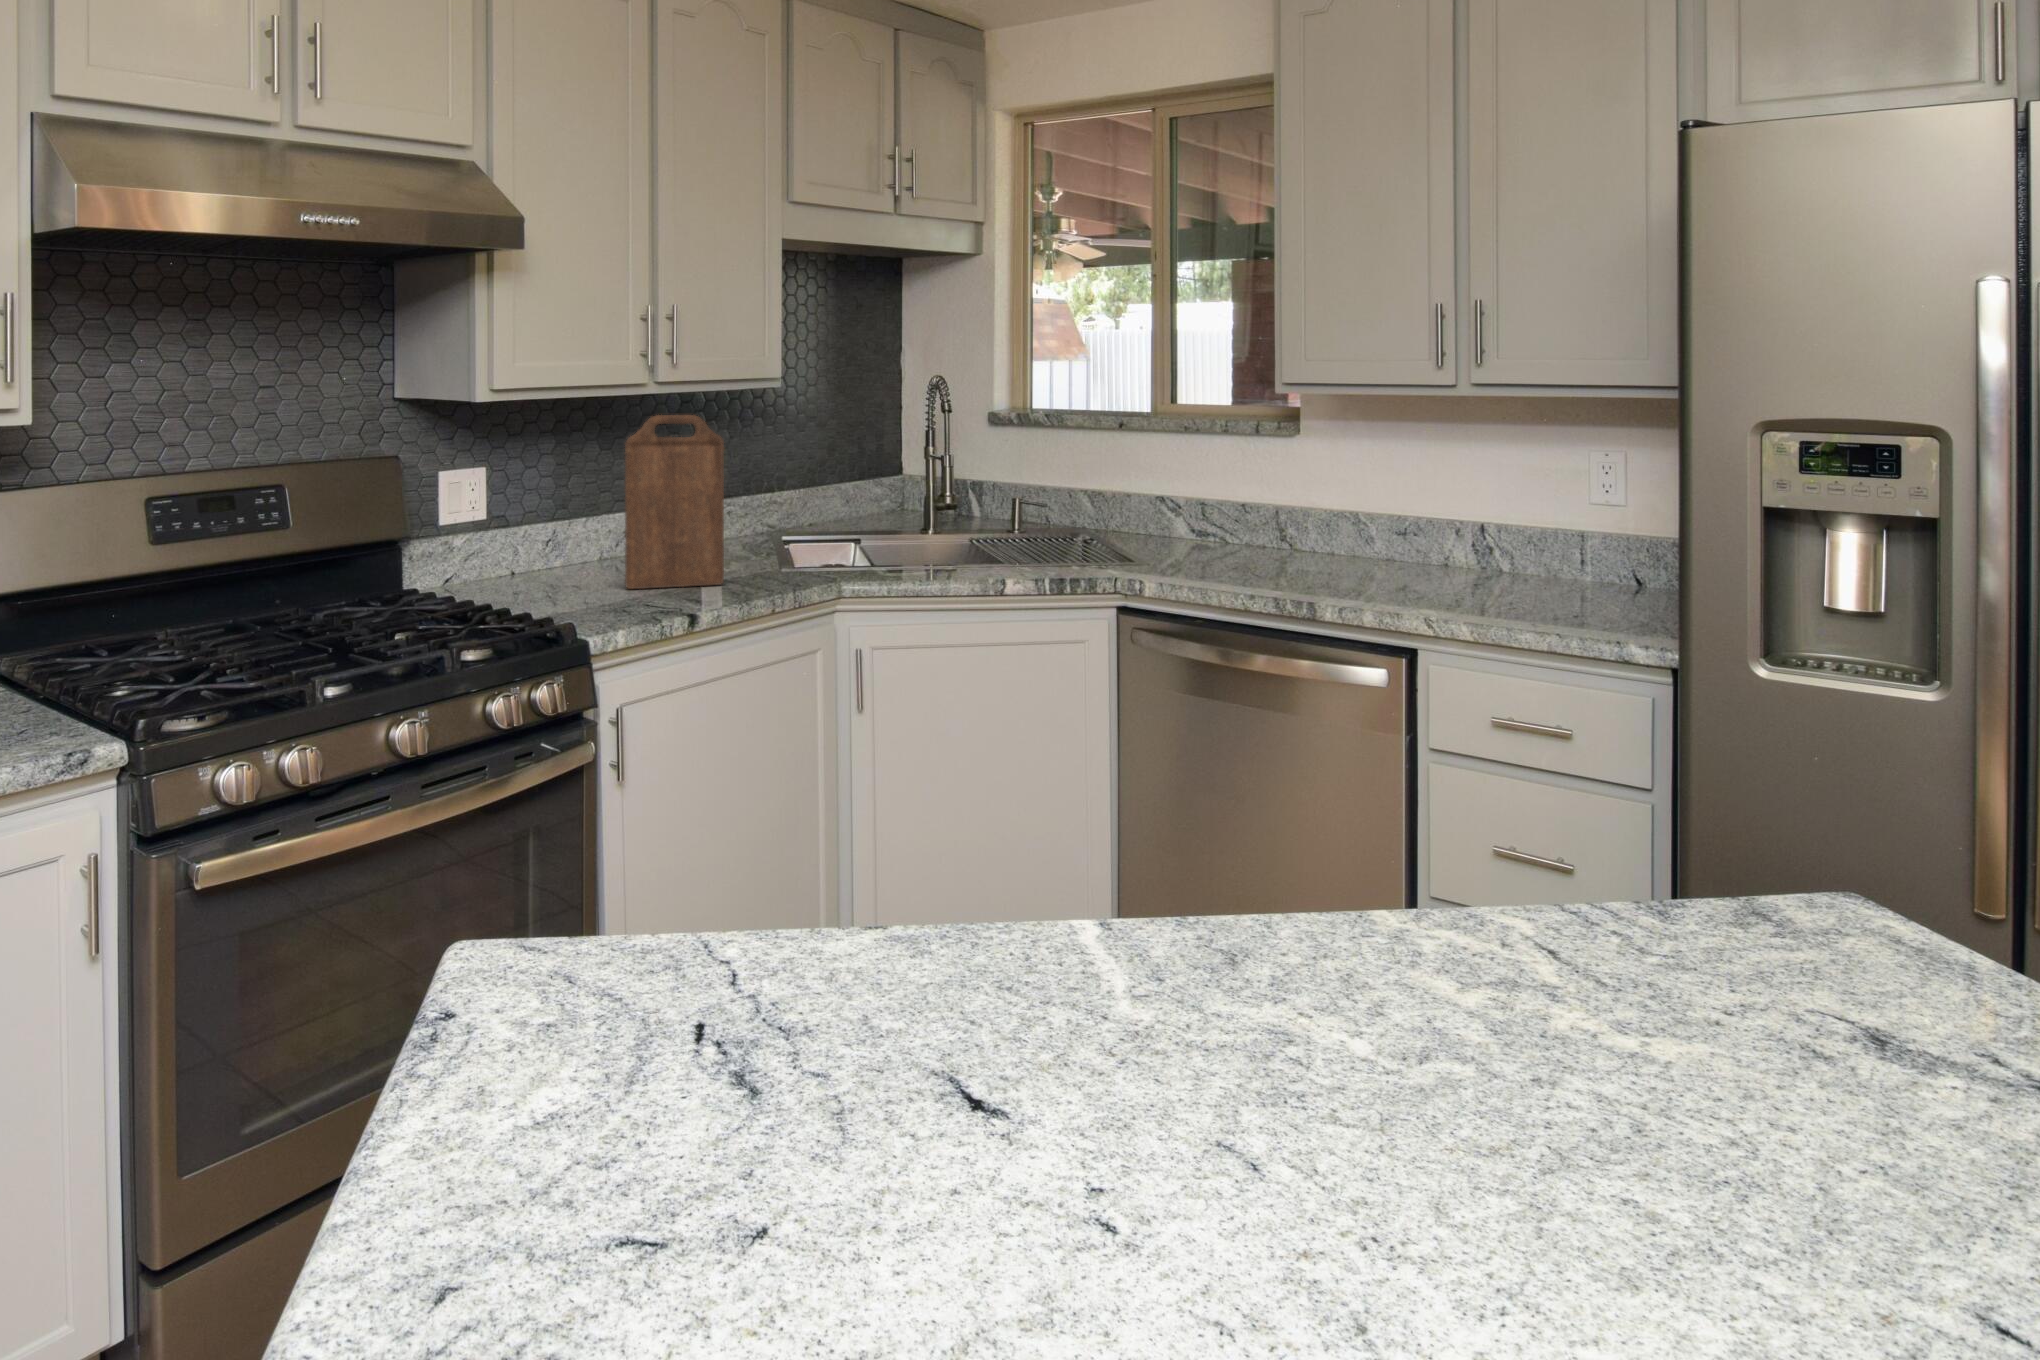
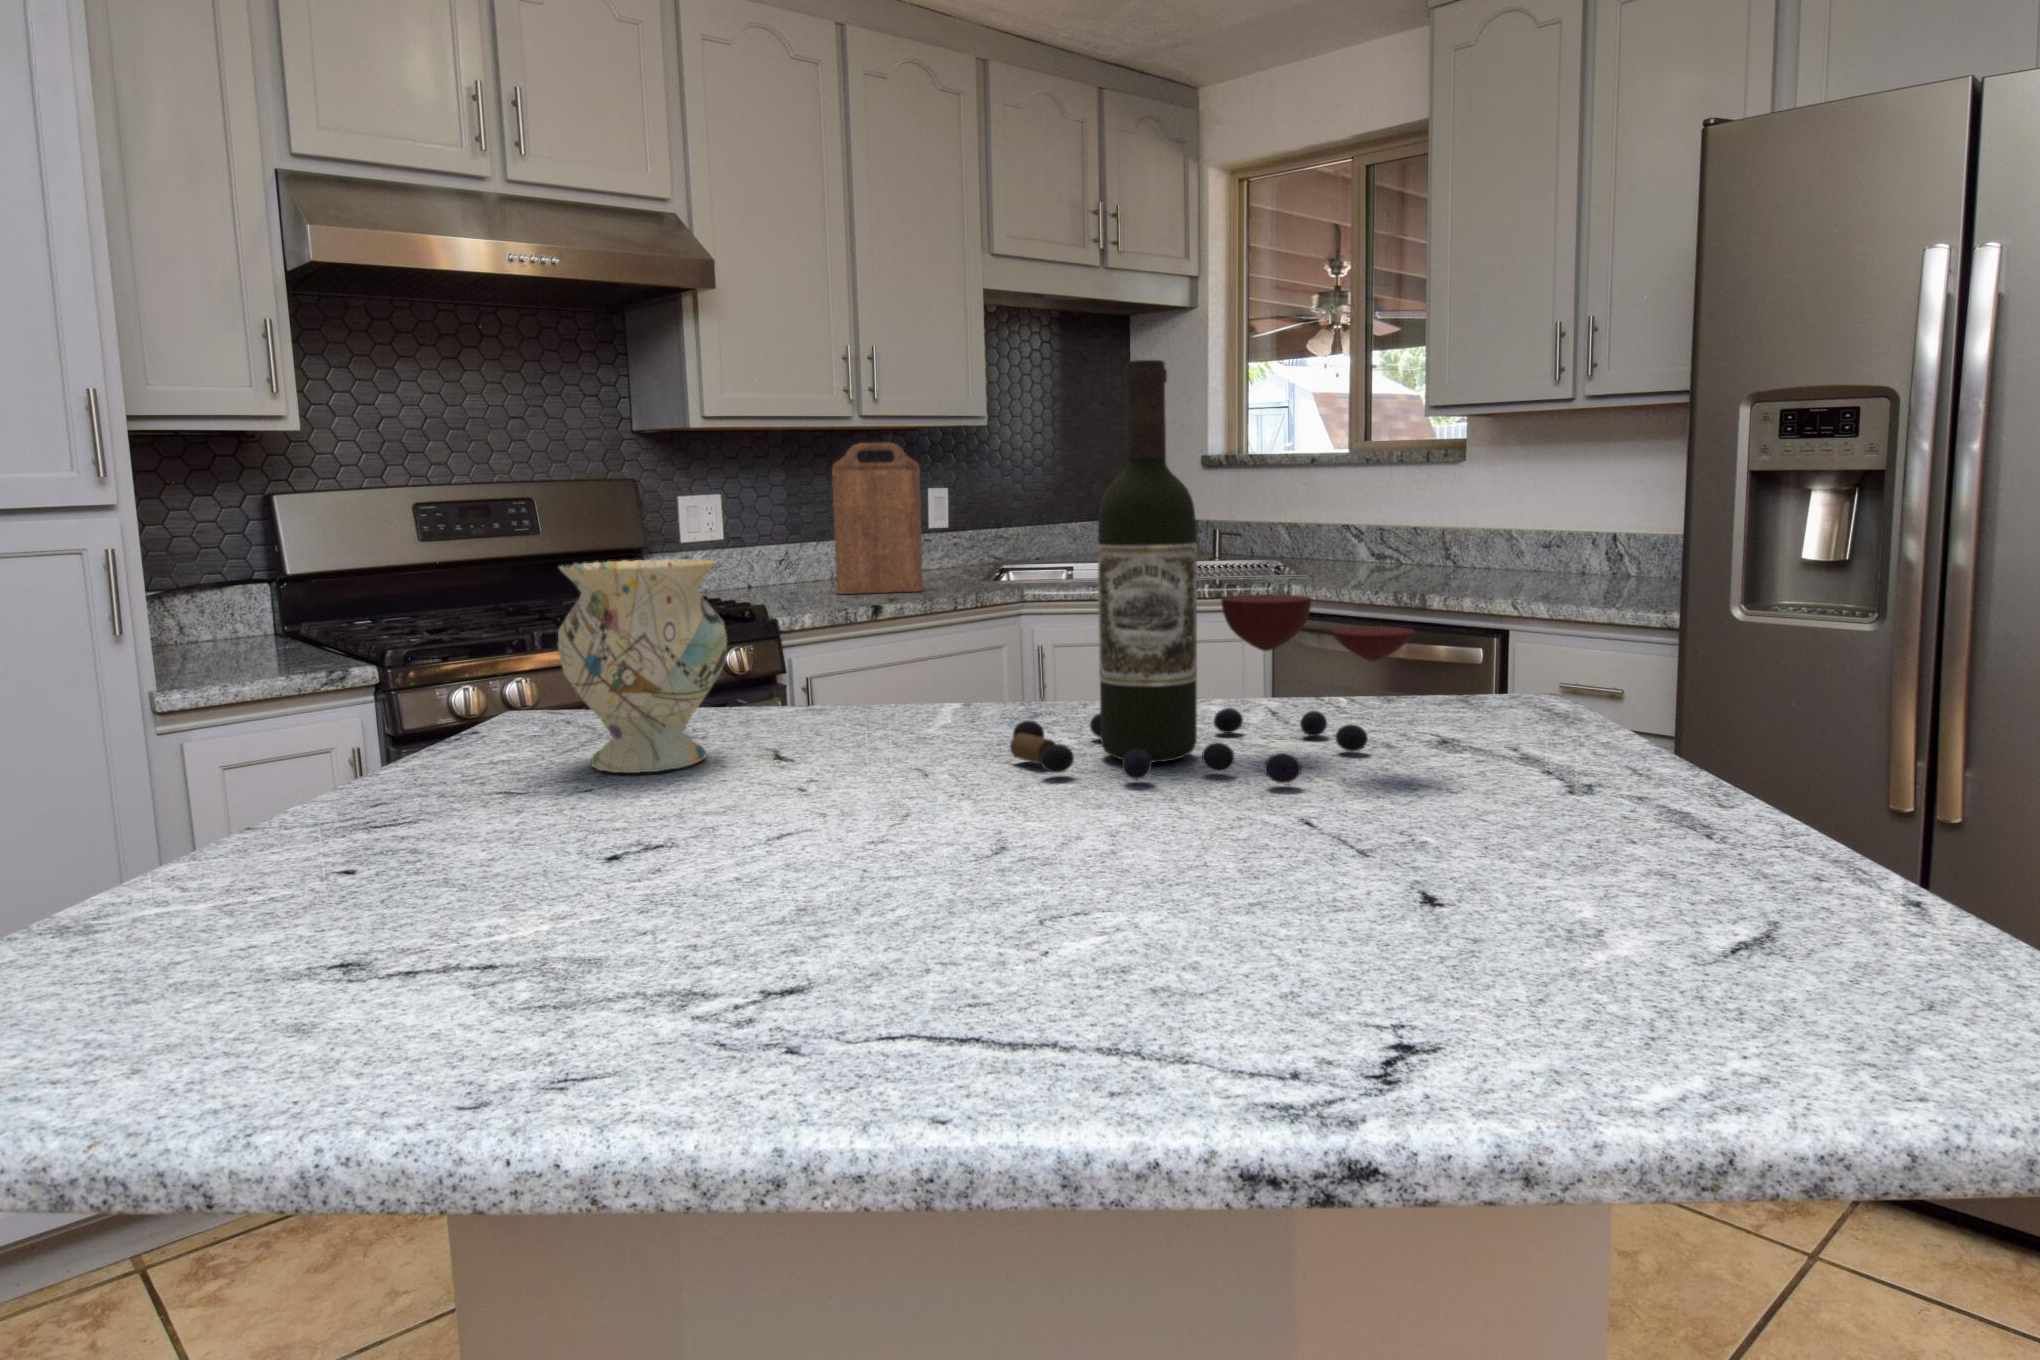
wine bottle: none [1251,518,1963,1200] -> present [1010,360,1414,783]
vase: none [613,766,854,1146] -> present [558,559,727,773]

